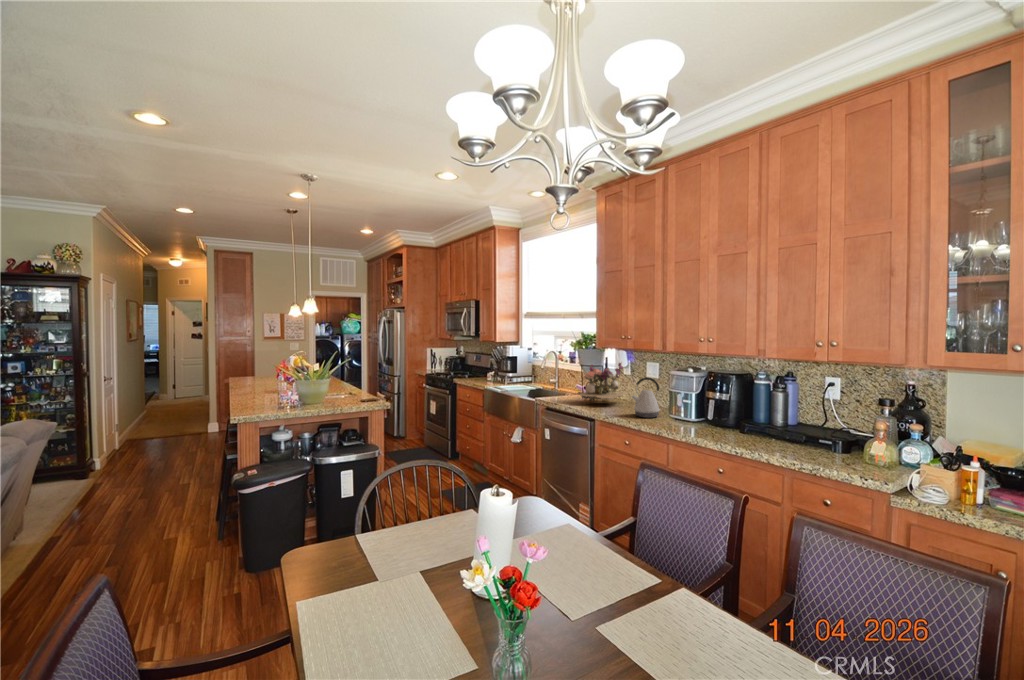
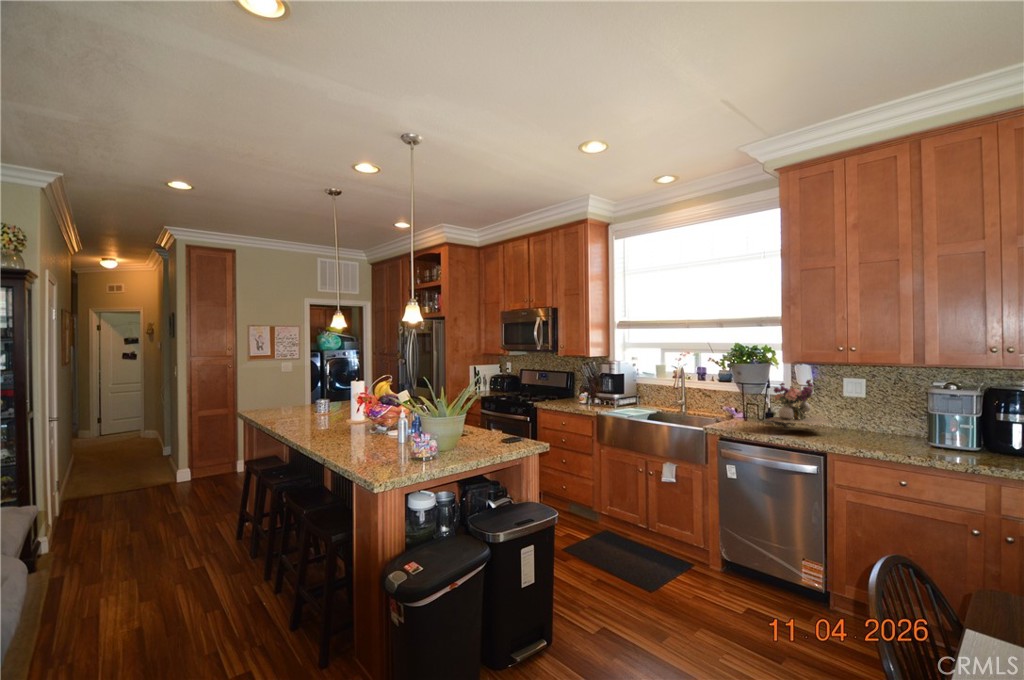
kettle: present [632,378,660,418] -> none [885,398,925,450]

